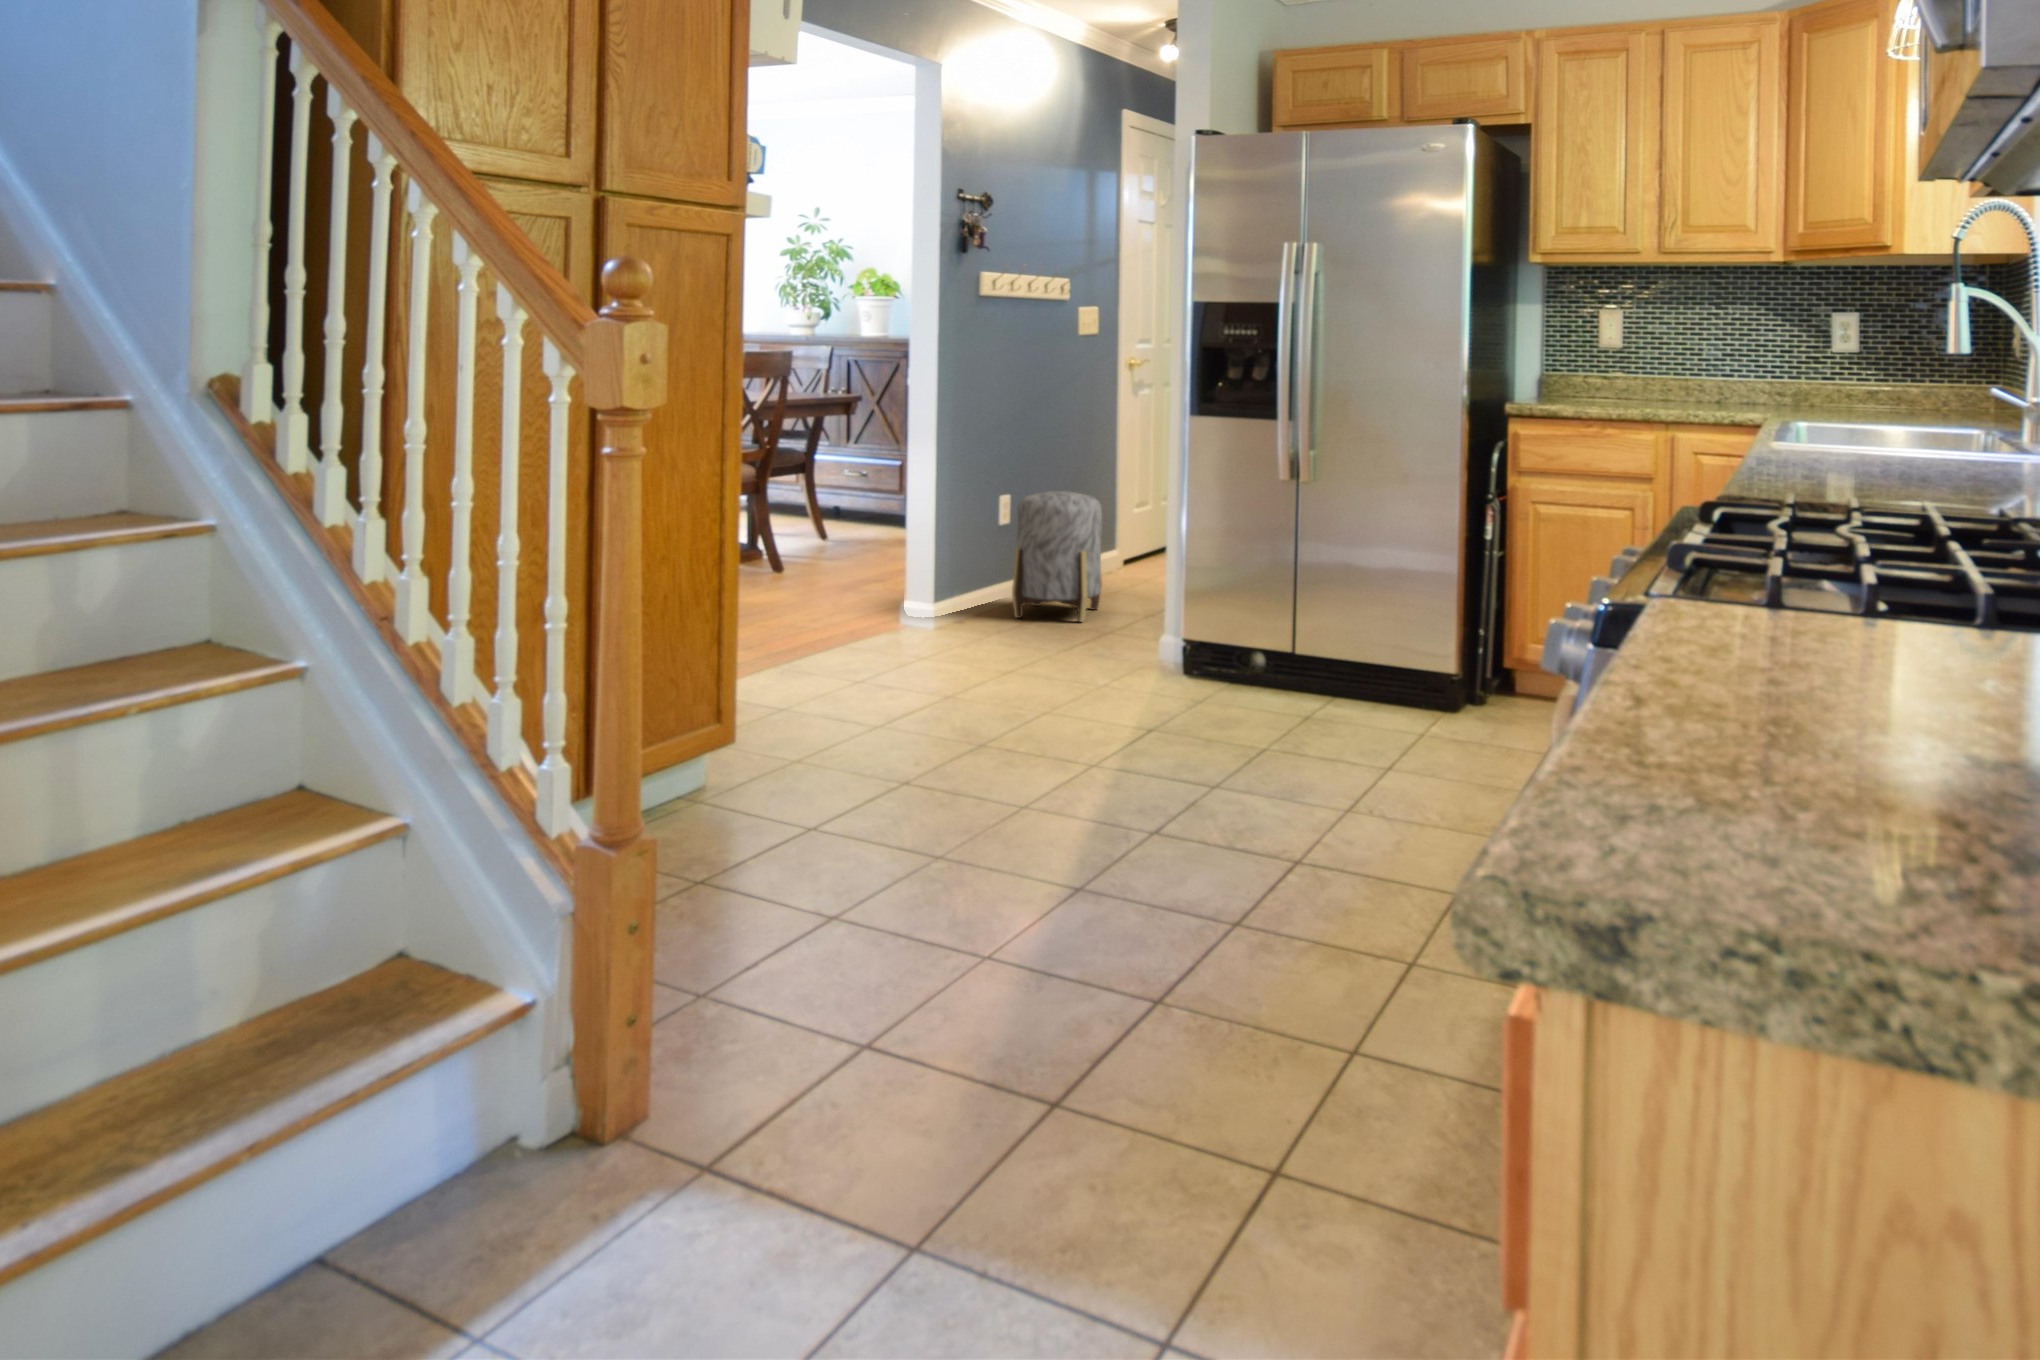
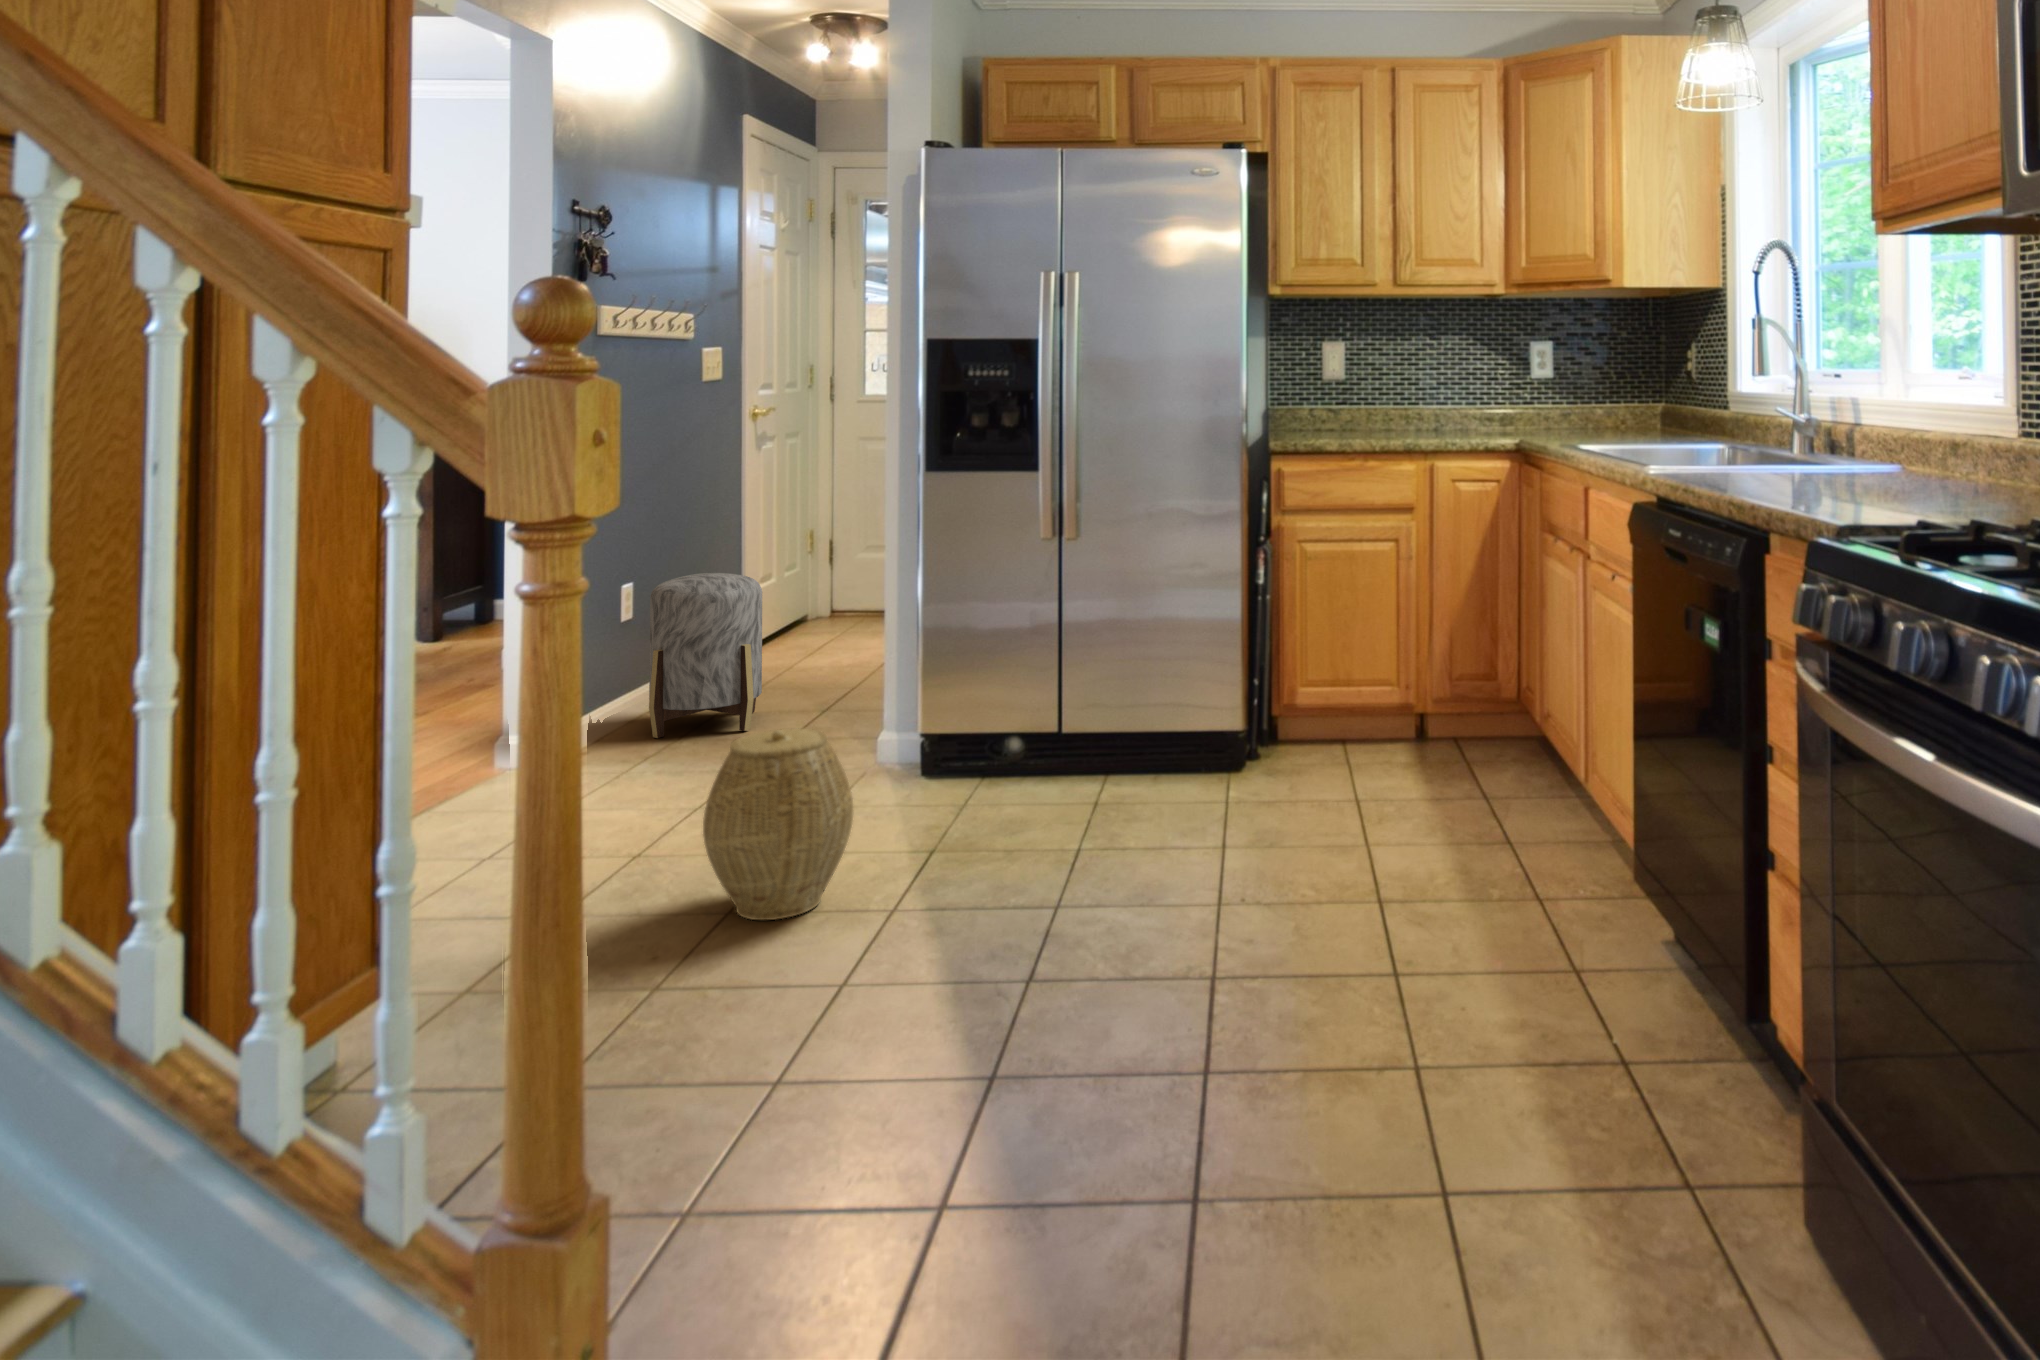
woven basket: none [962,607,1072,752] -> present [703,729,853,920]

